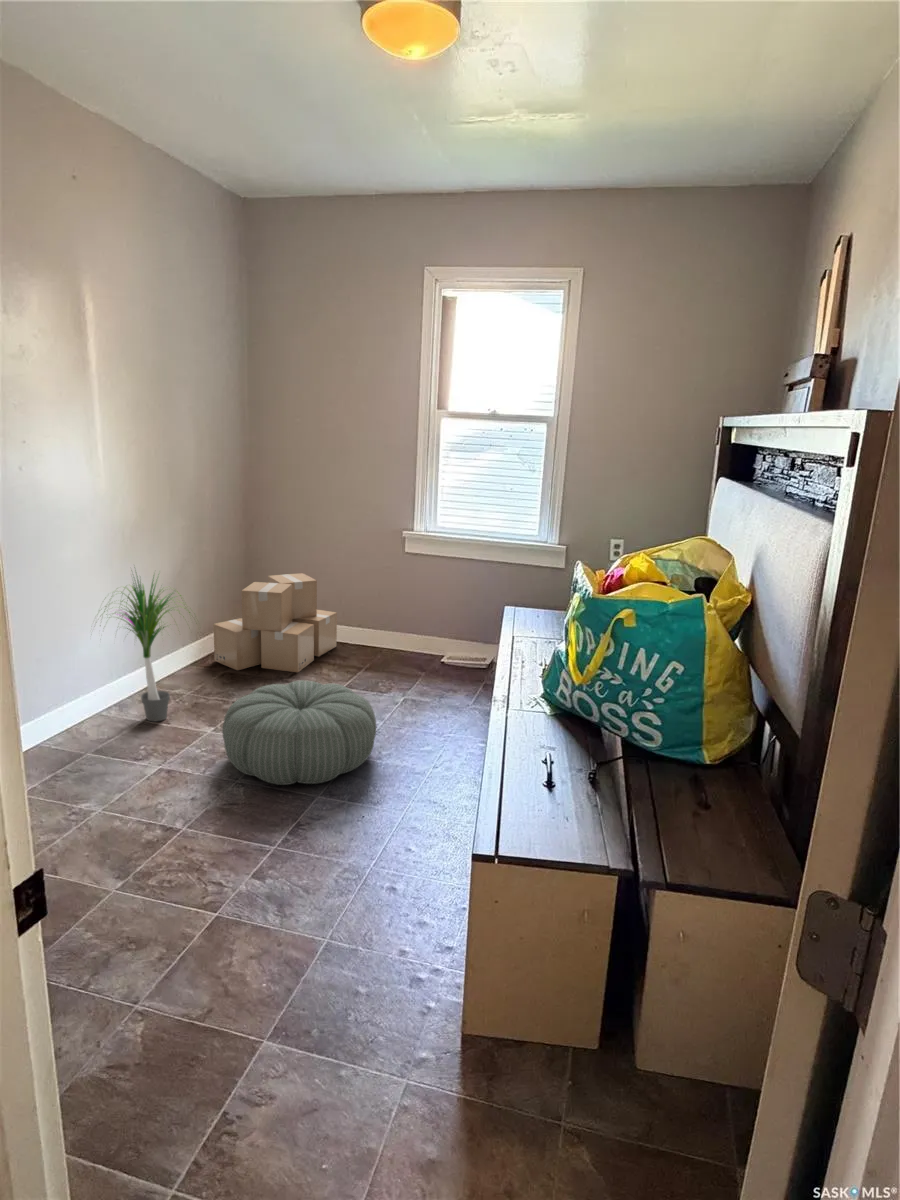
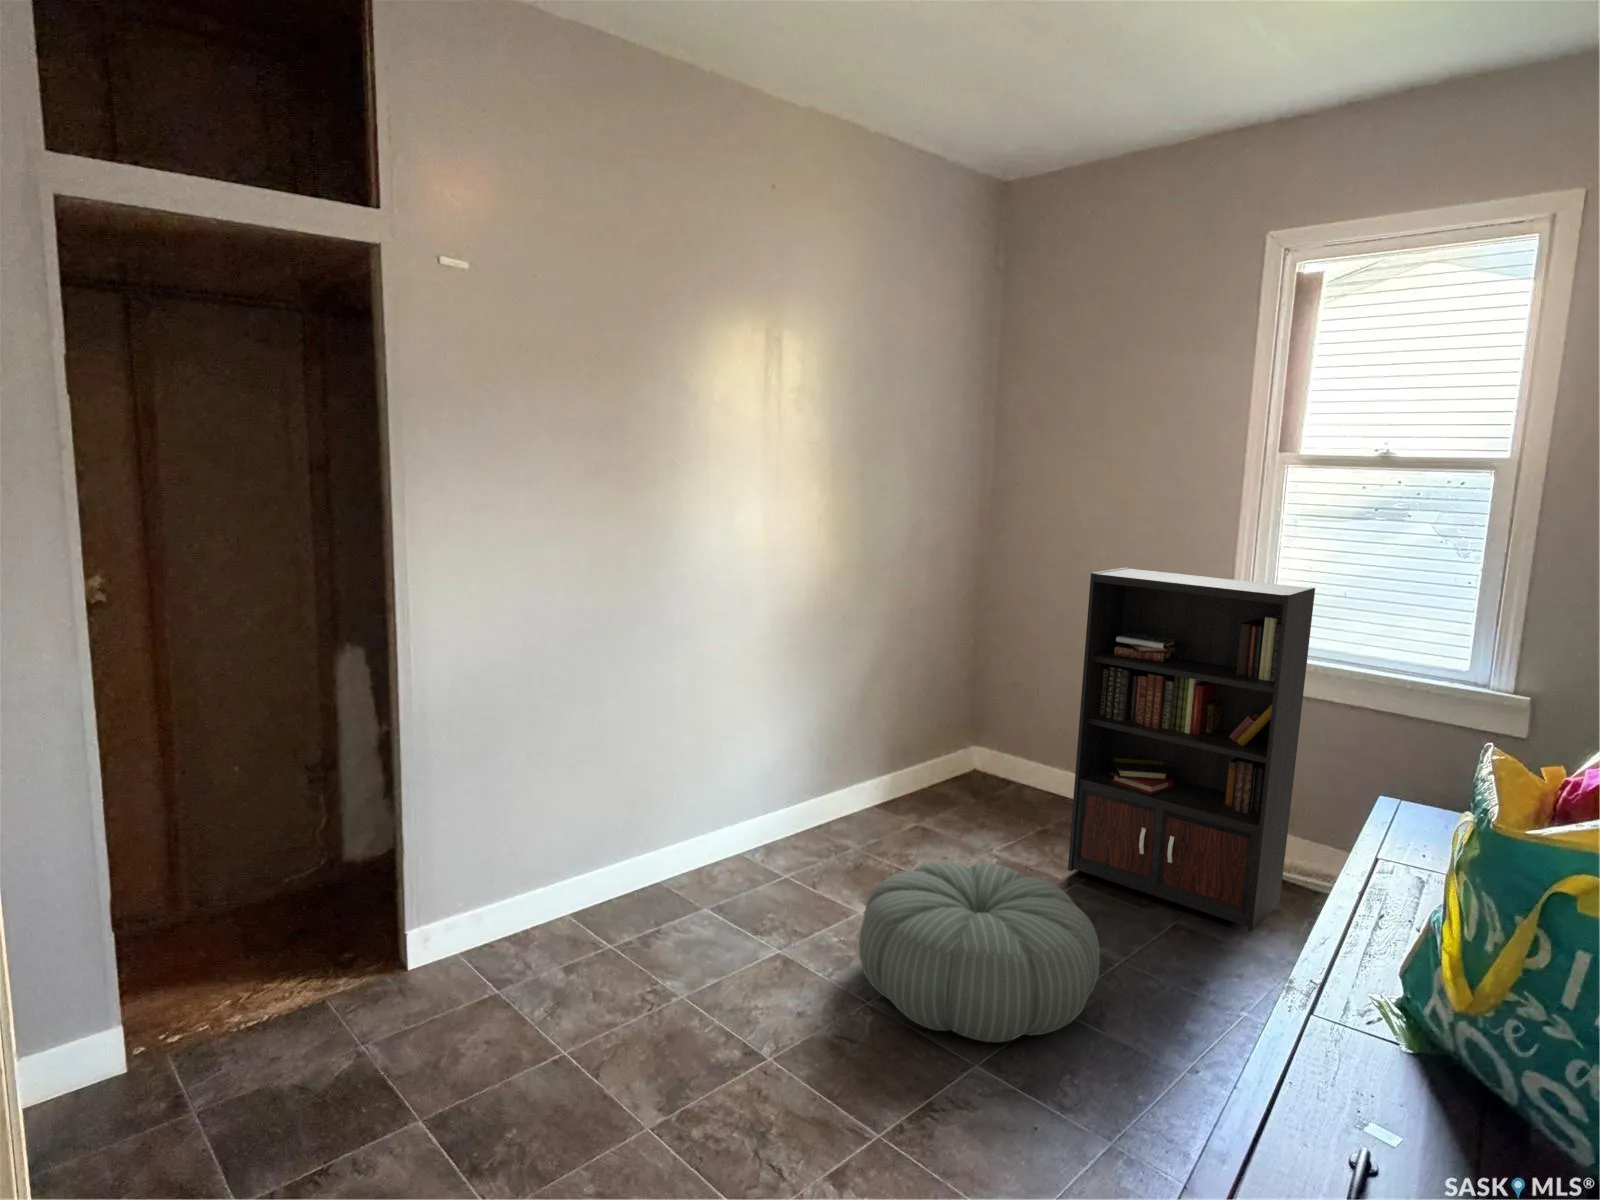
bookcase: none [336,485,492,695] -> present [1068,568,1315,932]
cardboard box: present [213,573,337,672] -> none [905,693,1092,845]
potted plant: present [104,576,190,721] -> none [726,659,871,881]

